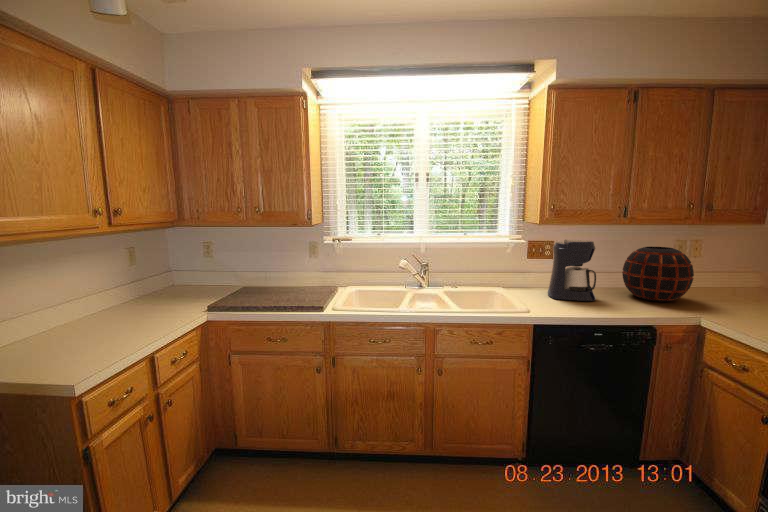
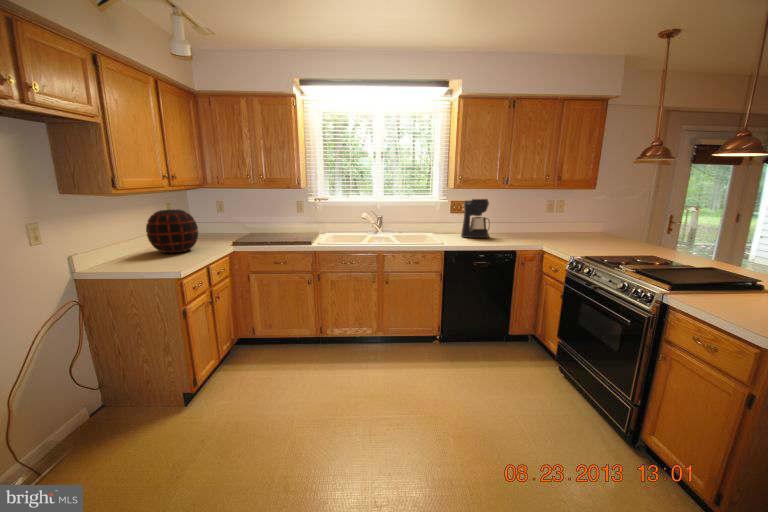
decorative vase: present [622,247,694,302] -> present [146,210,198,253]

